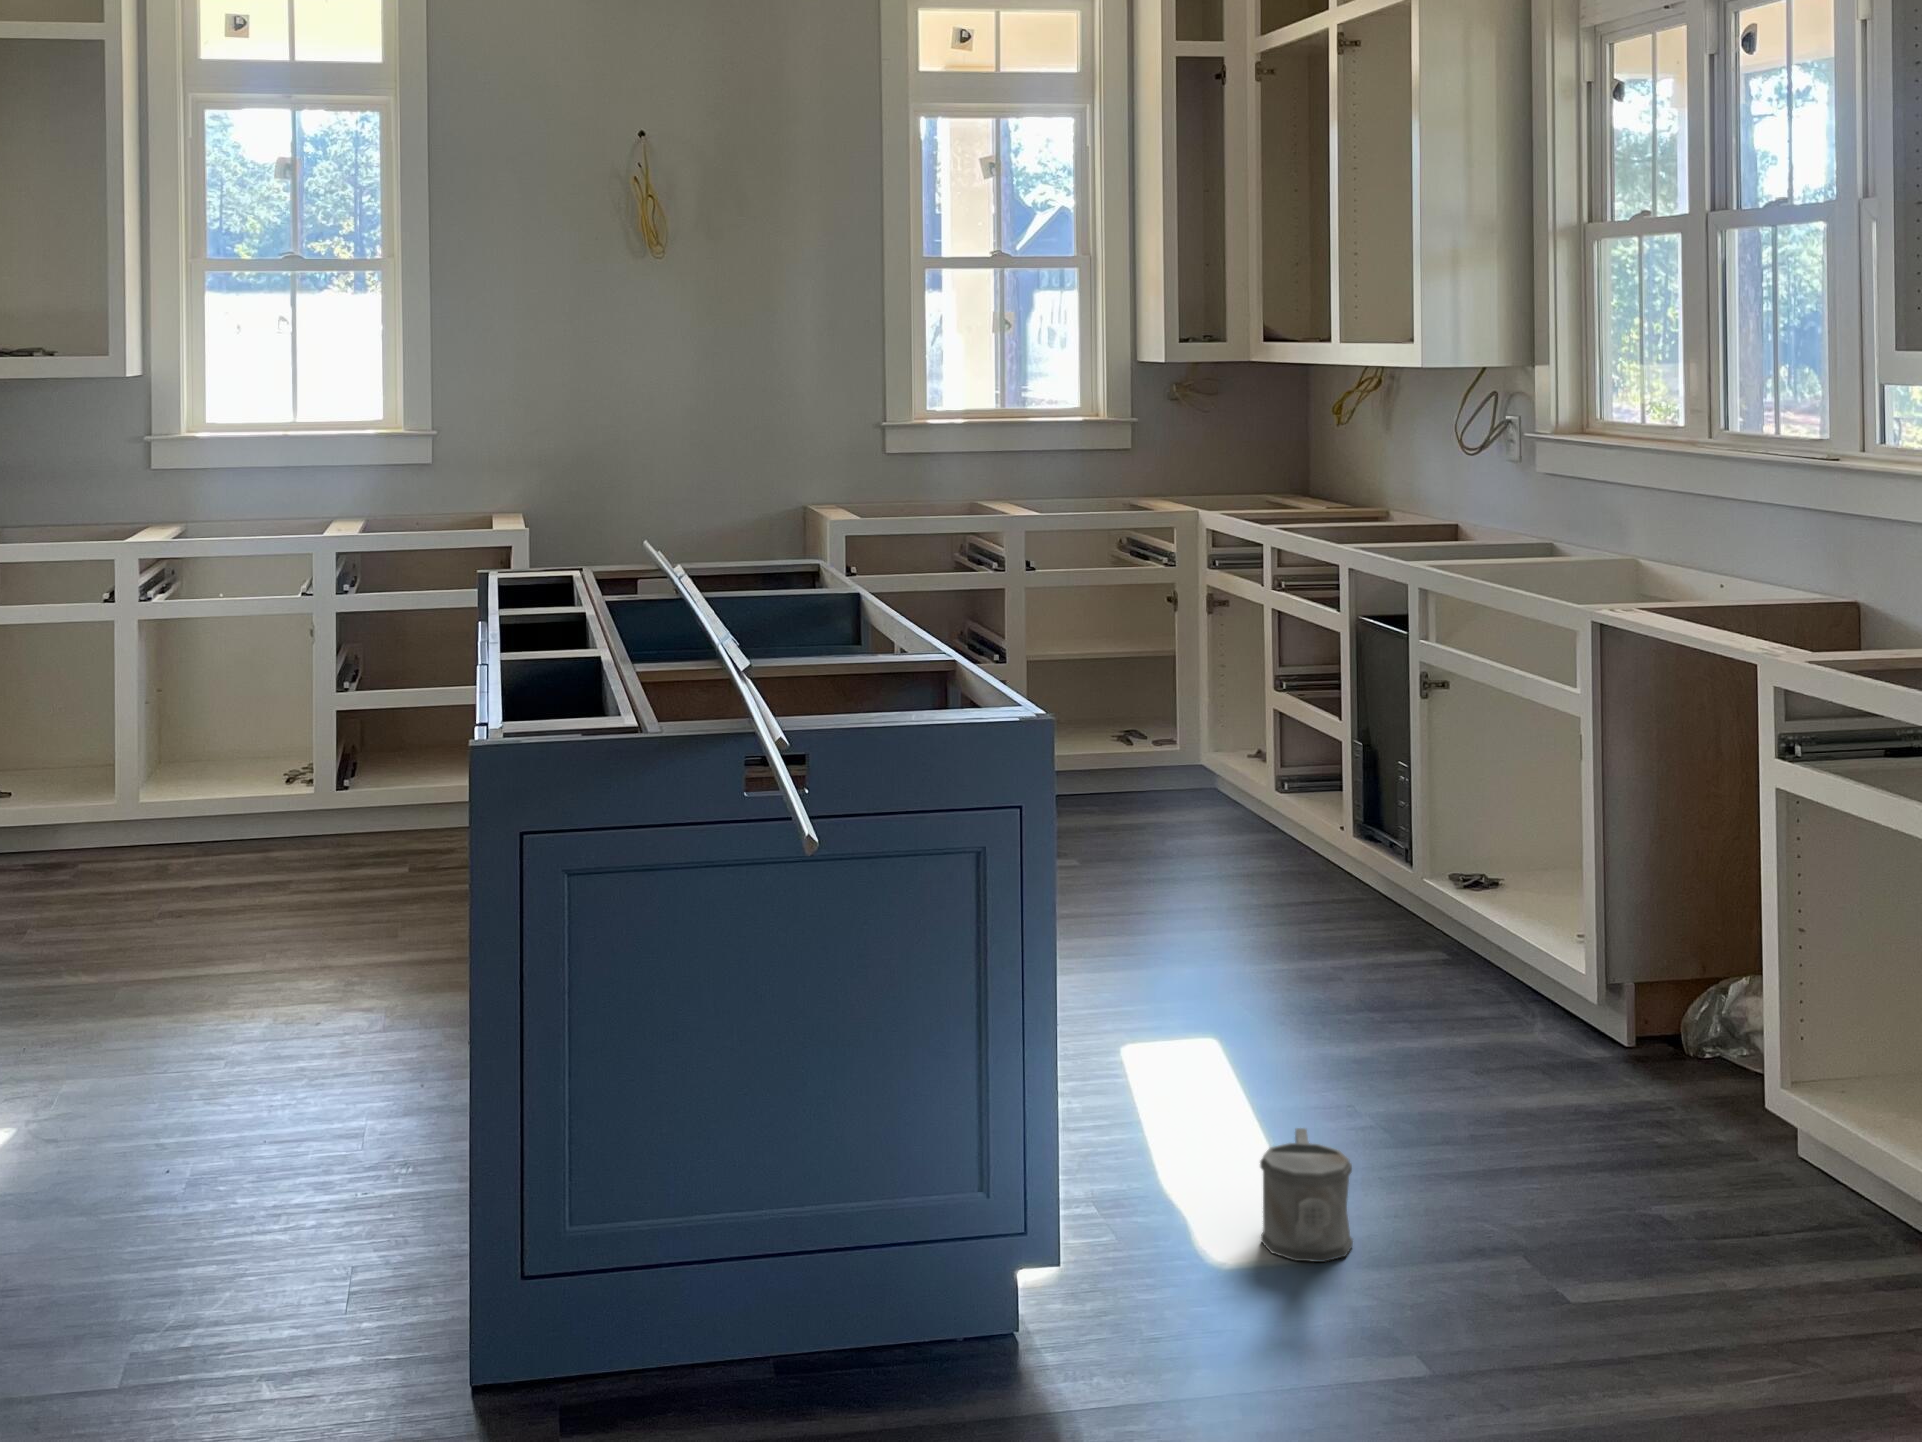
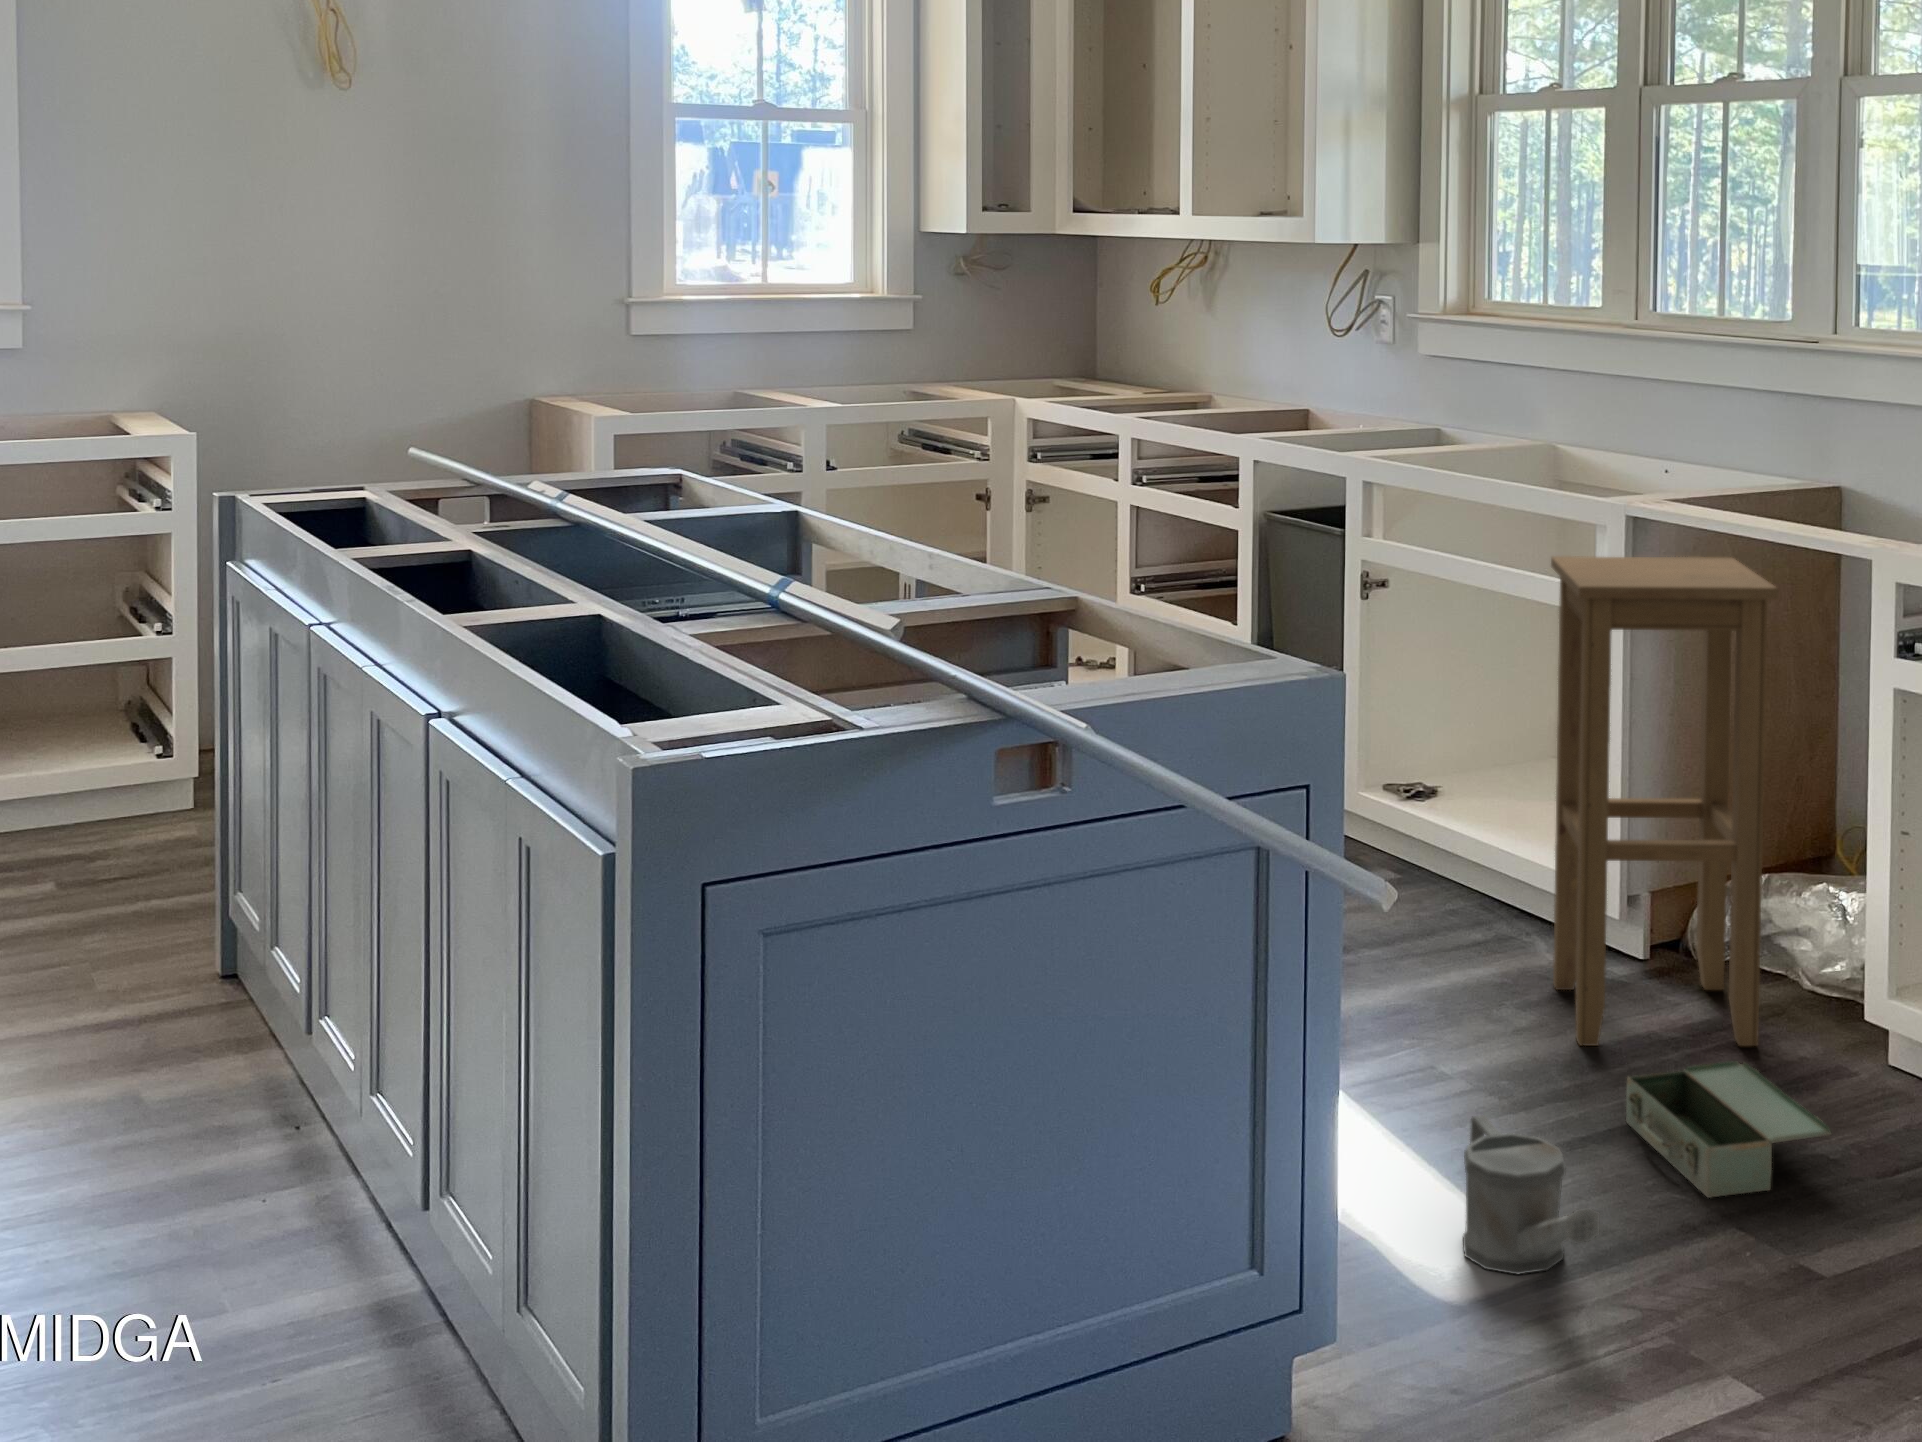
stool: none [1489,655,1693,1129] -> present [1551,556,1779,1046]
toolbox: none [1488,1127,1648,1237] -> present [1626,1061,1831,1198]

